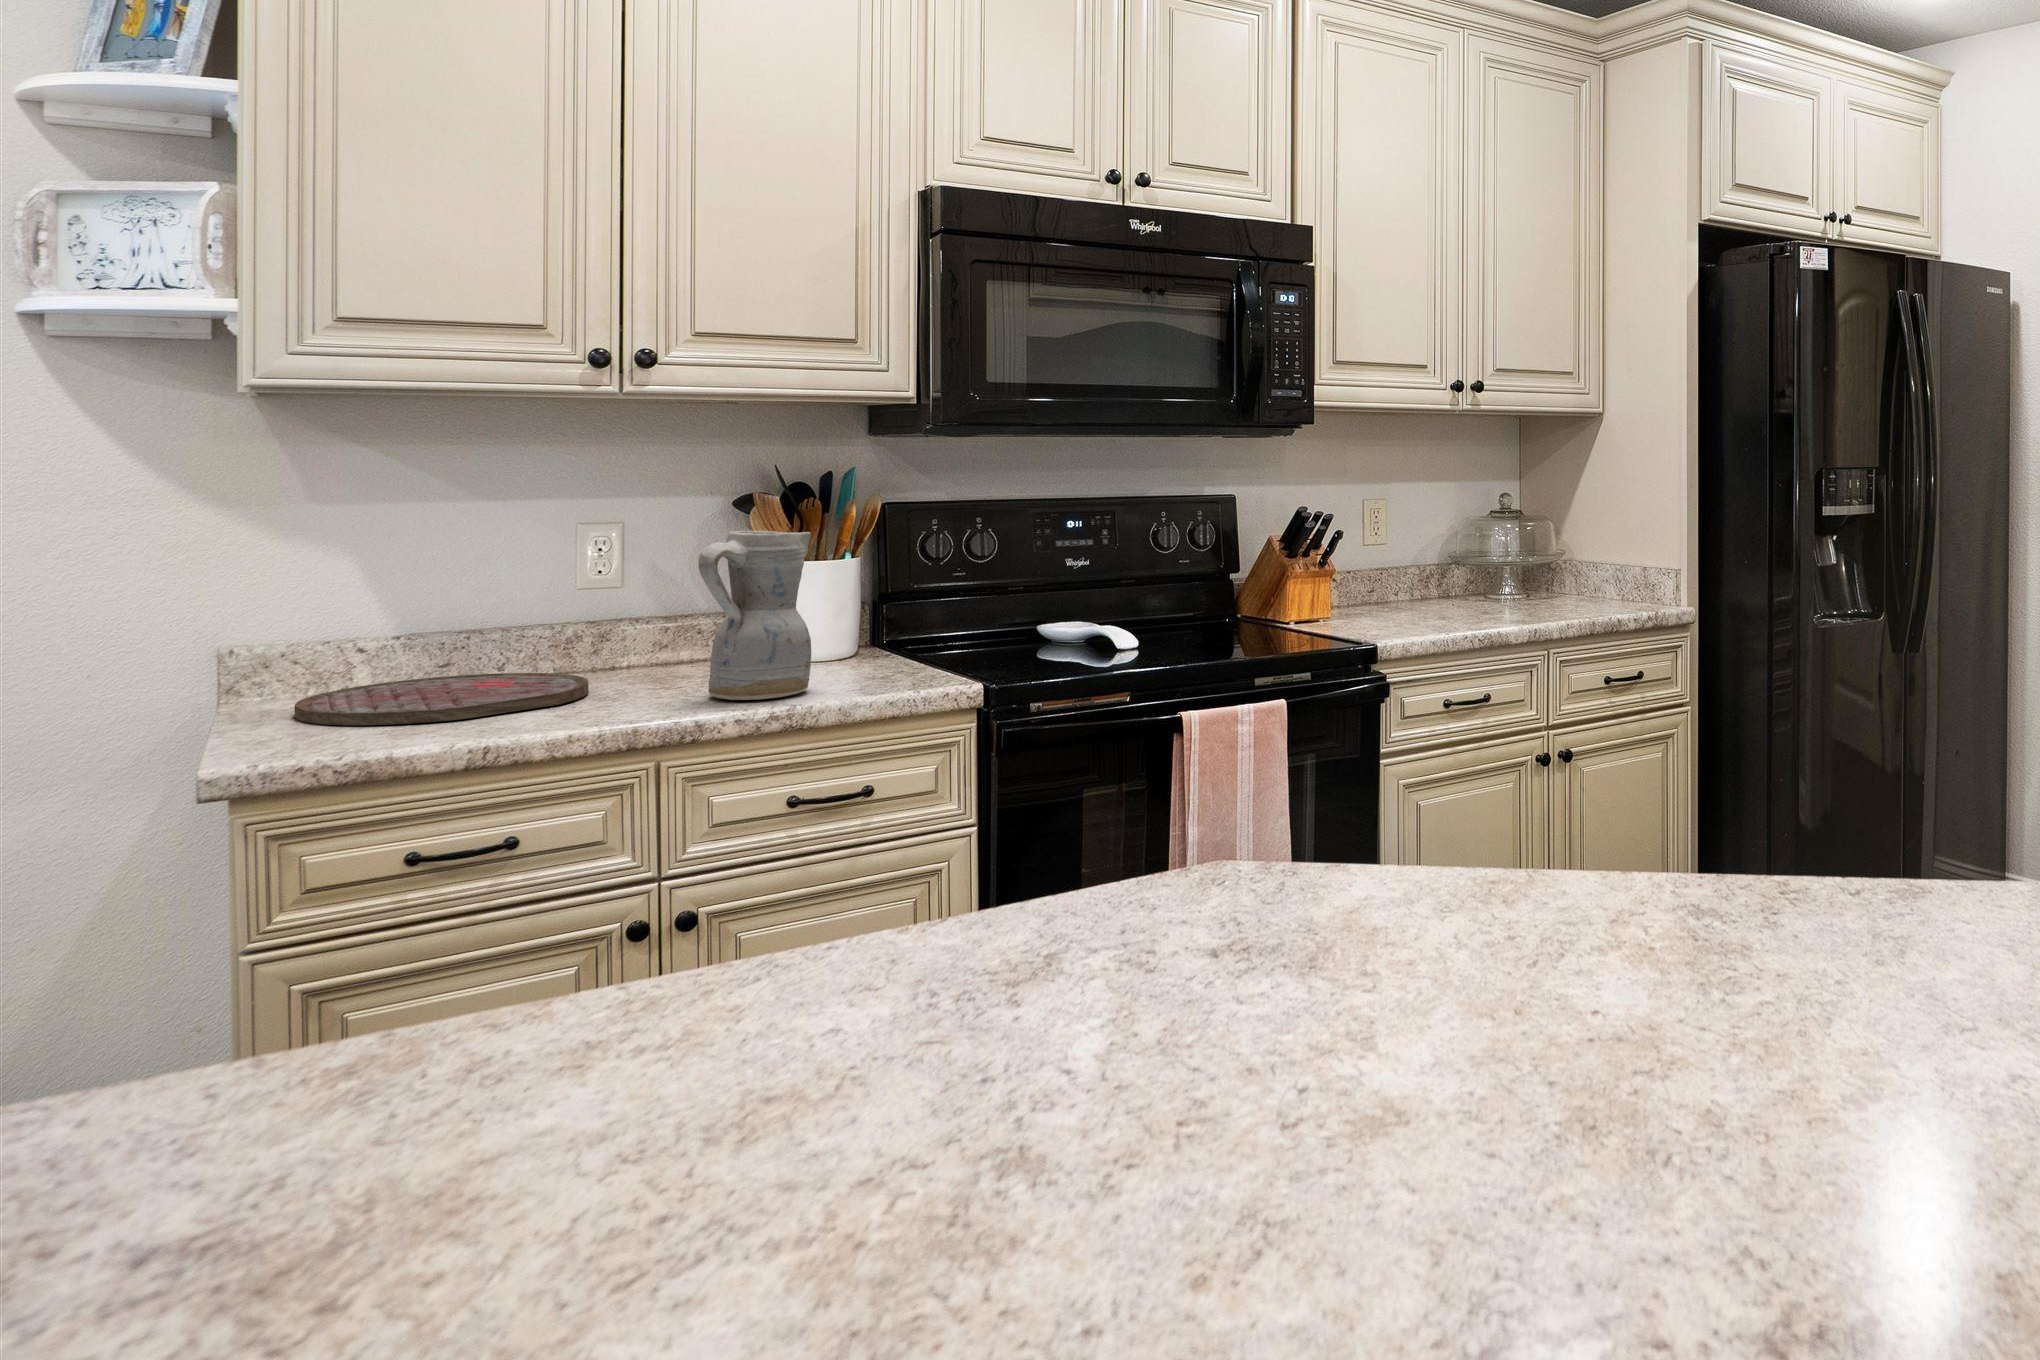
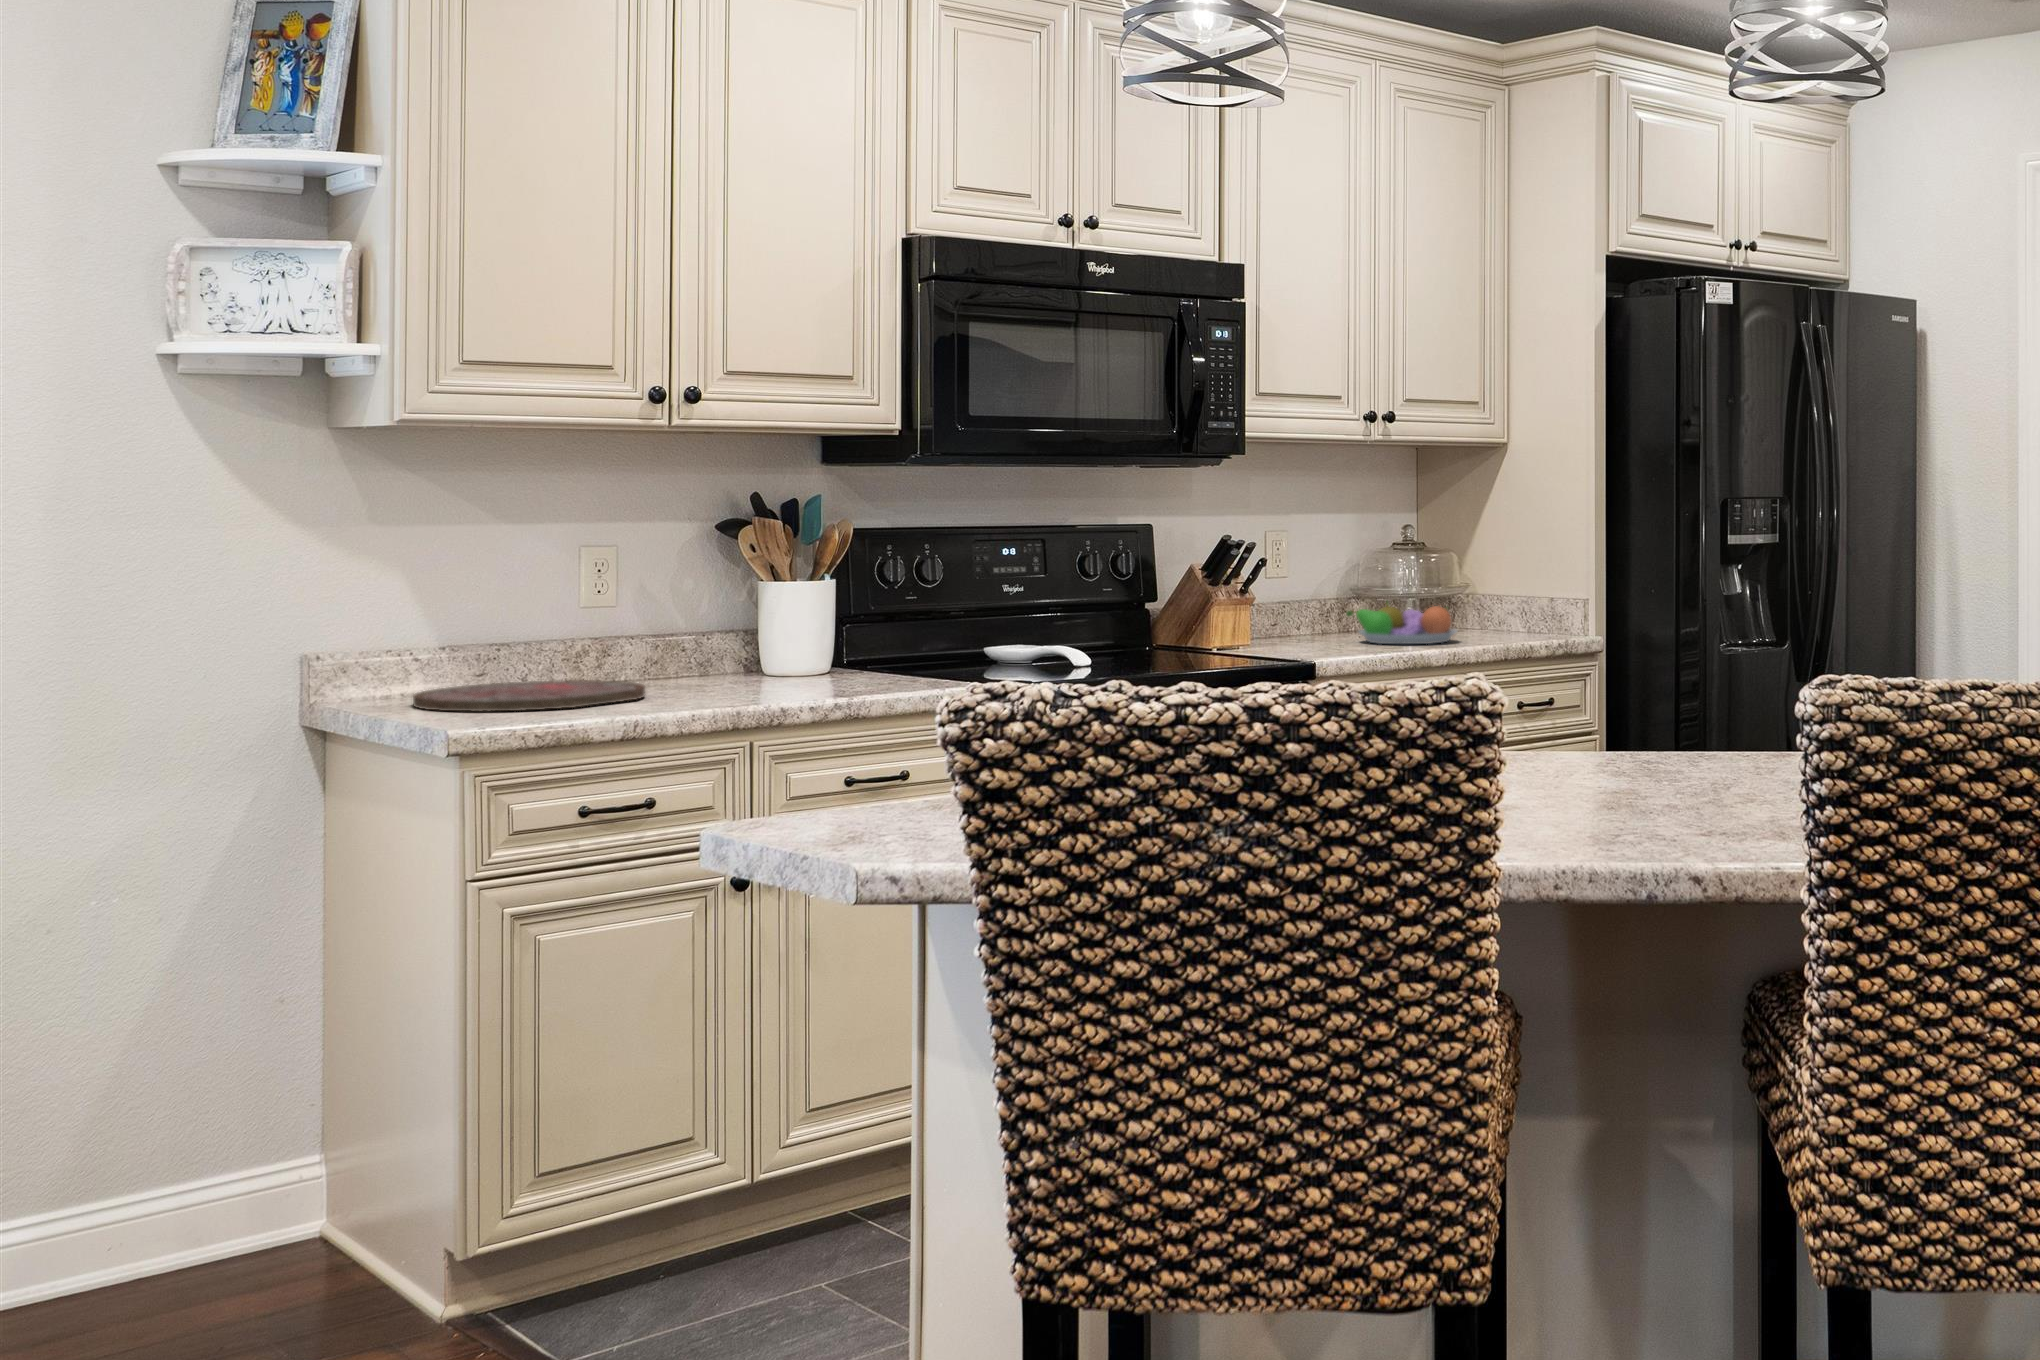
ceramic pitcher: present [698,531,811,700] -> none [757,548,842,696]
fruit bowl: none [1432,569,1544,617] -> present [1346,602,1457,644]

